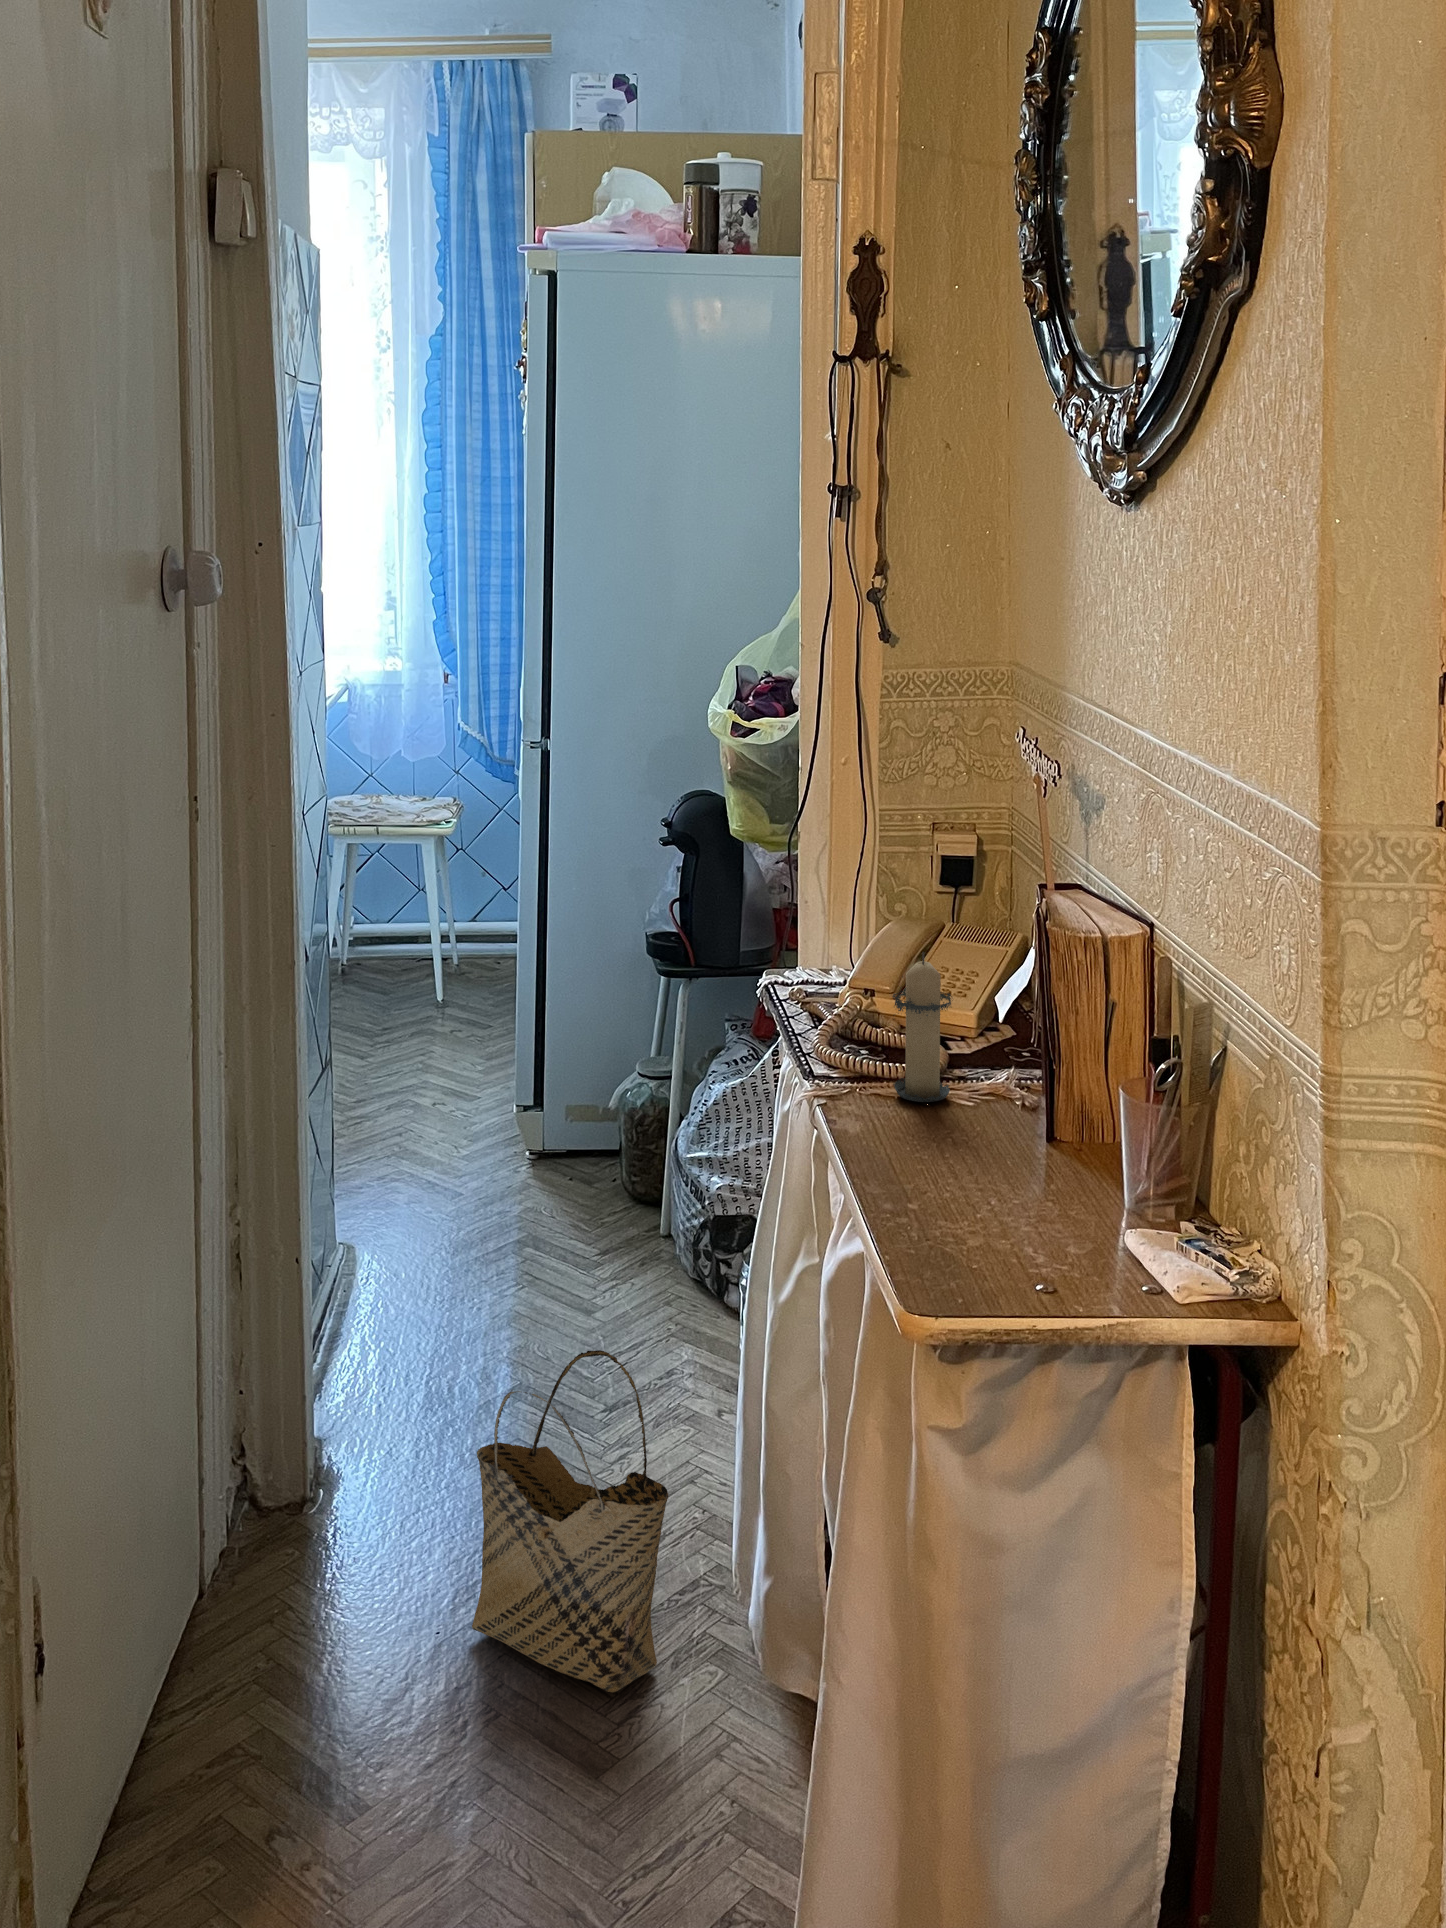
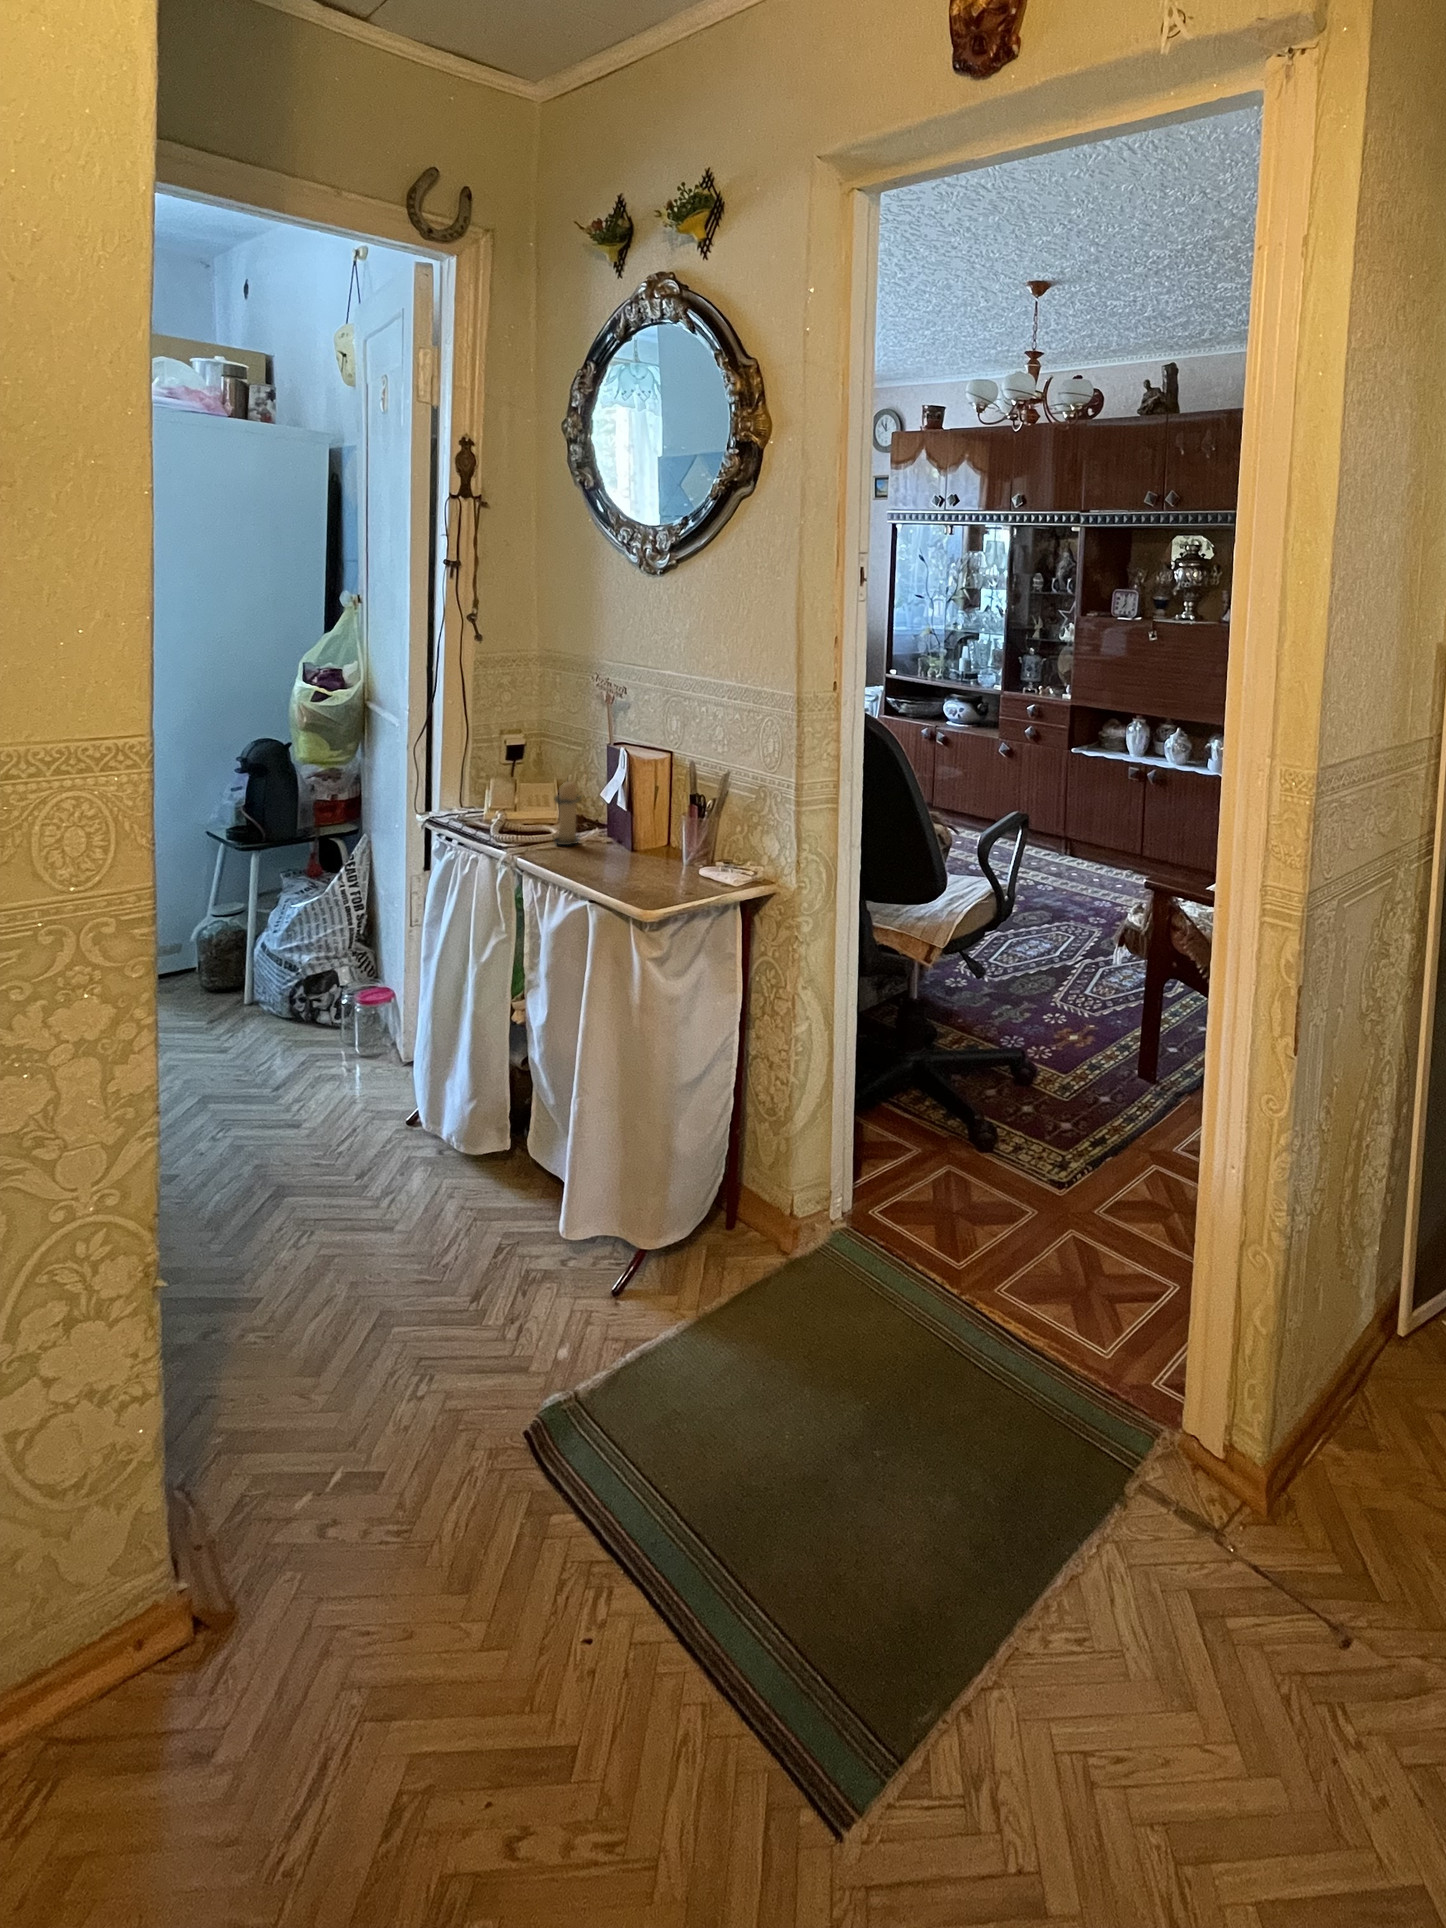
woven basket: present [472,1350,668,1692] -> none [261,1030,400,1212]

